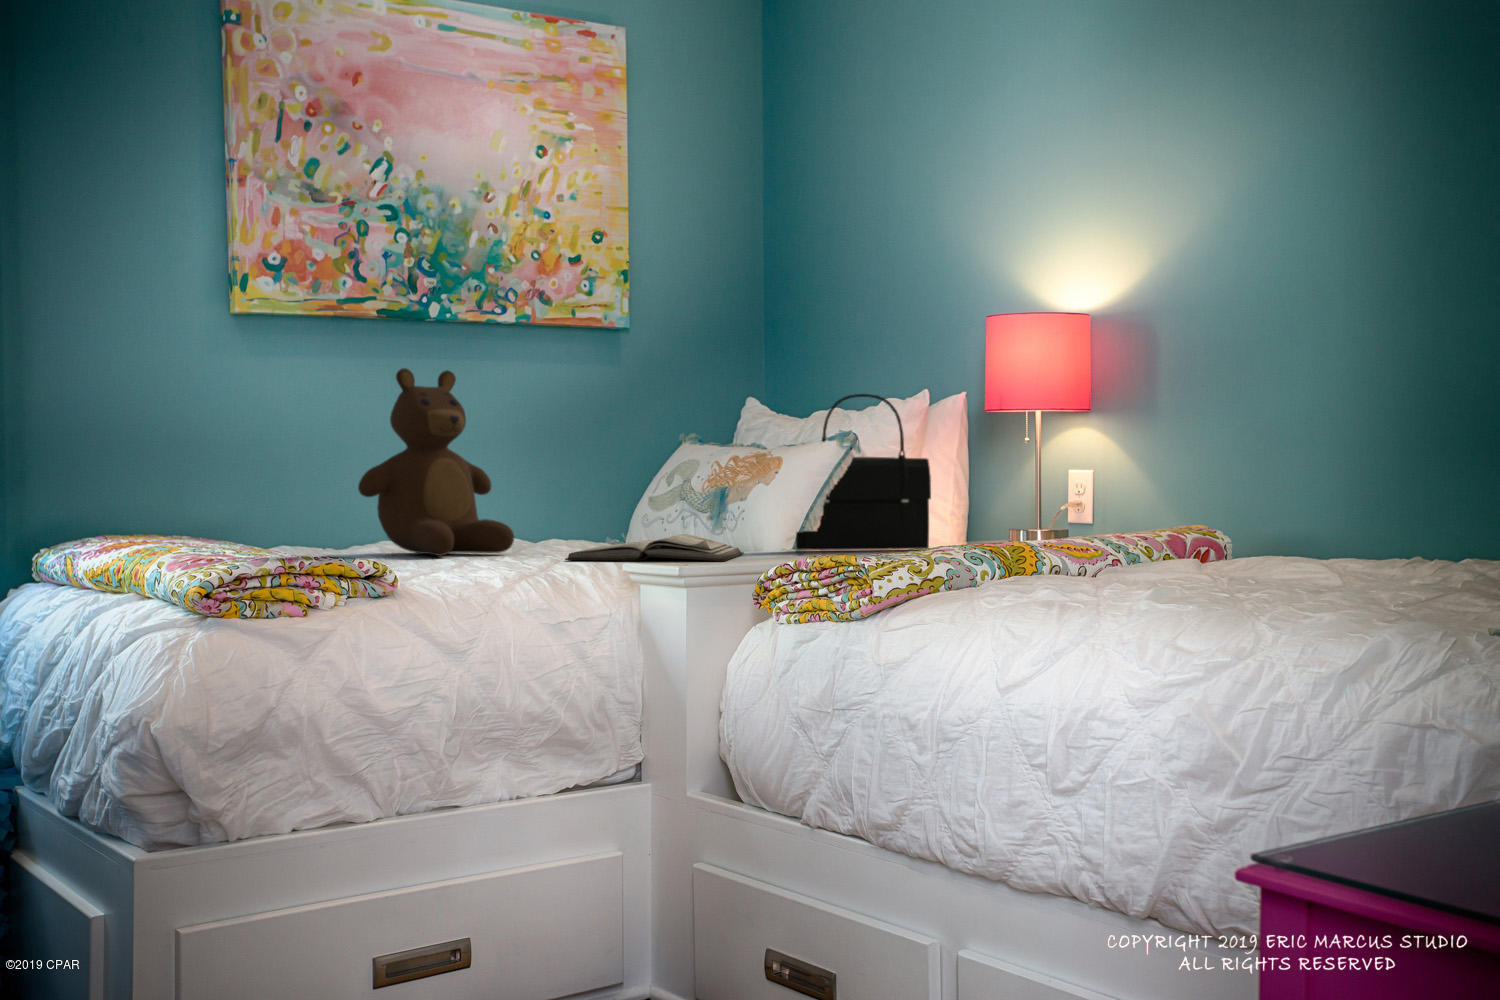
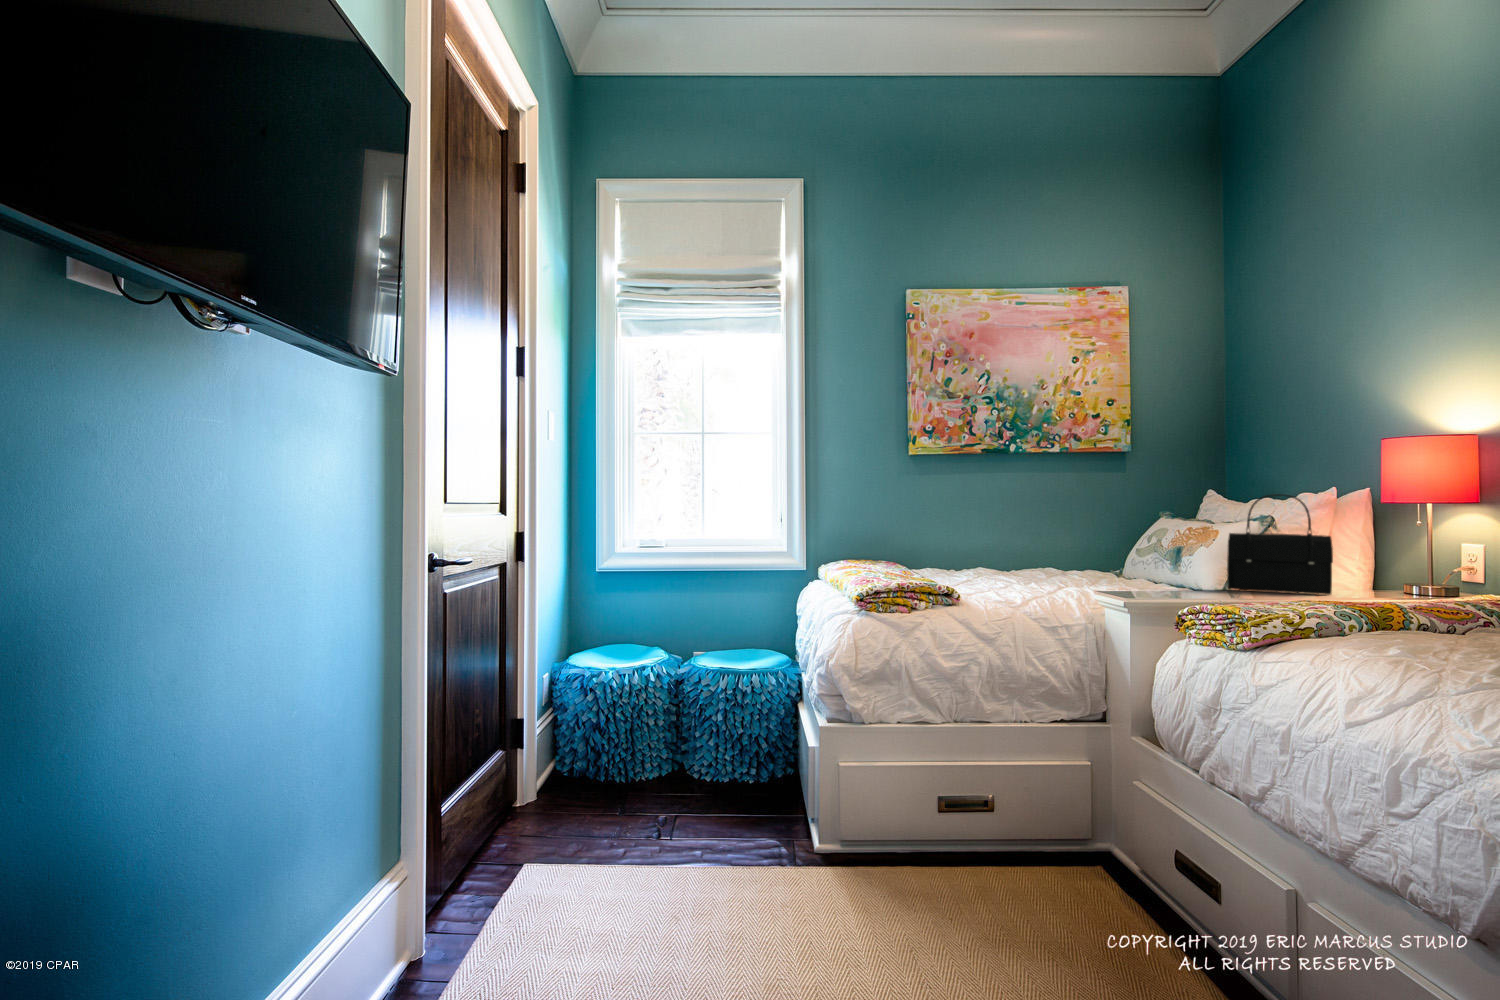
teddy bear: present [358,368,514,556] -> none [963,481,1046,580]
diary: present [565,534,744,561] -> none [1068,576,1187,597]

